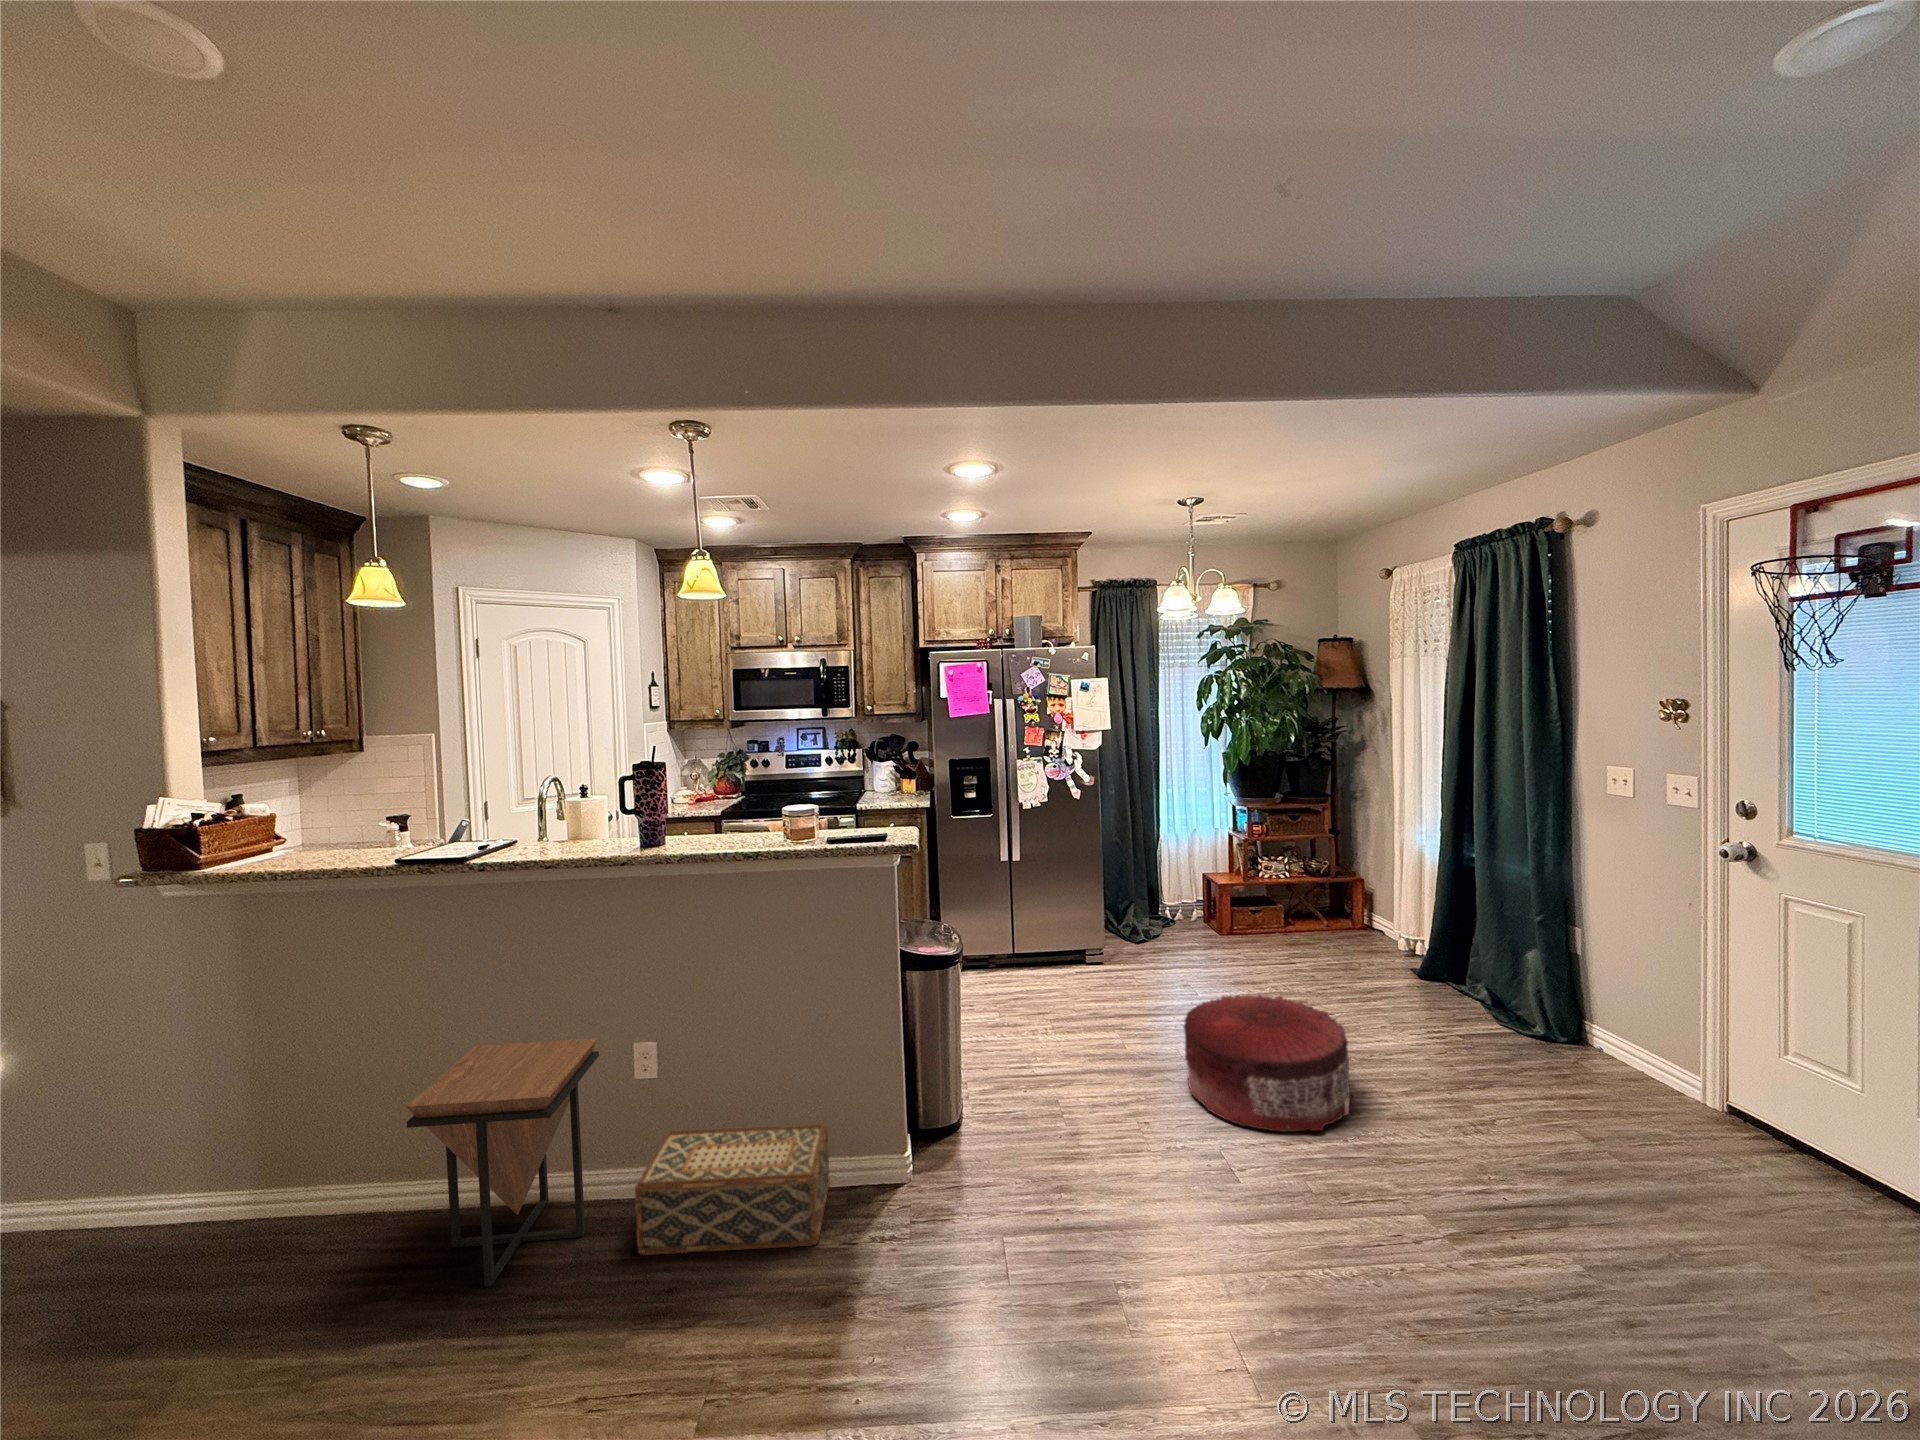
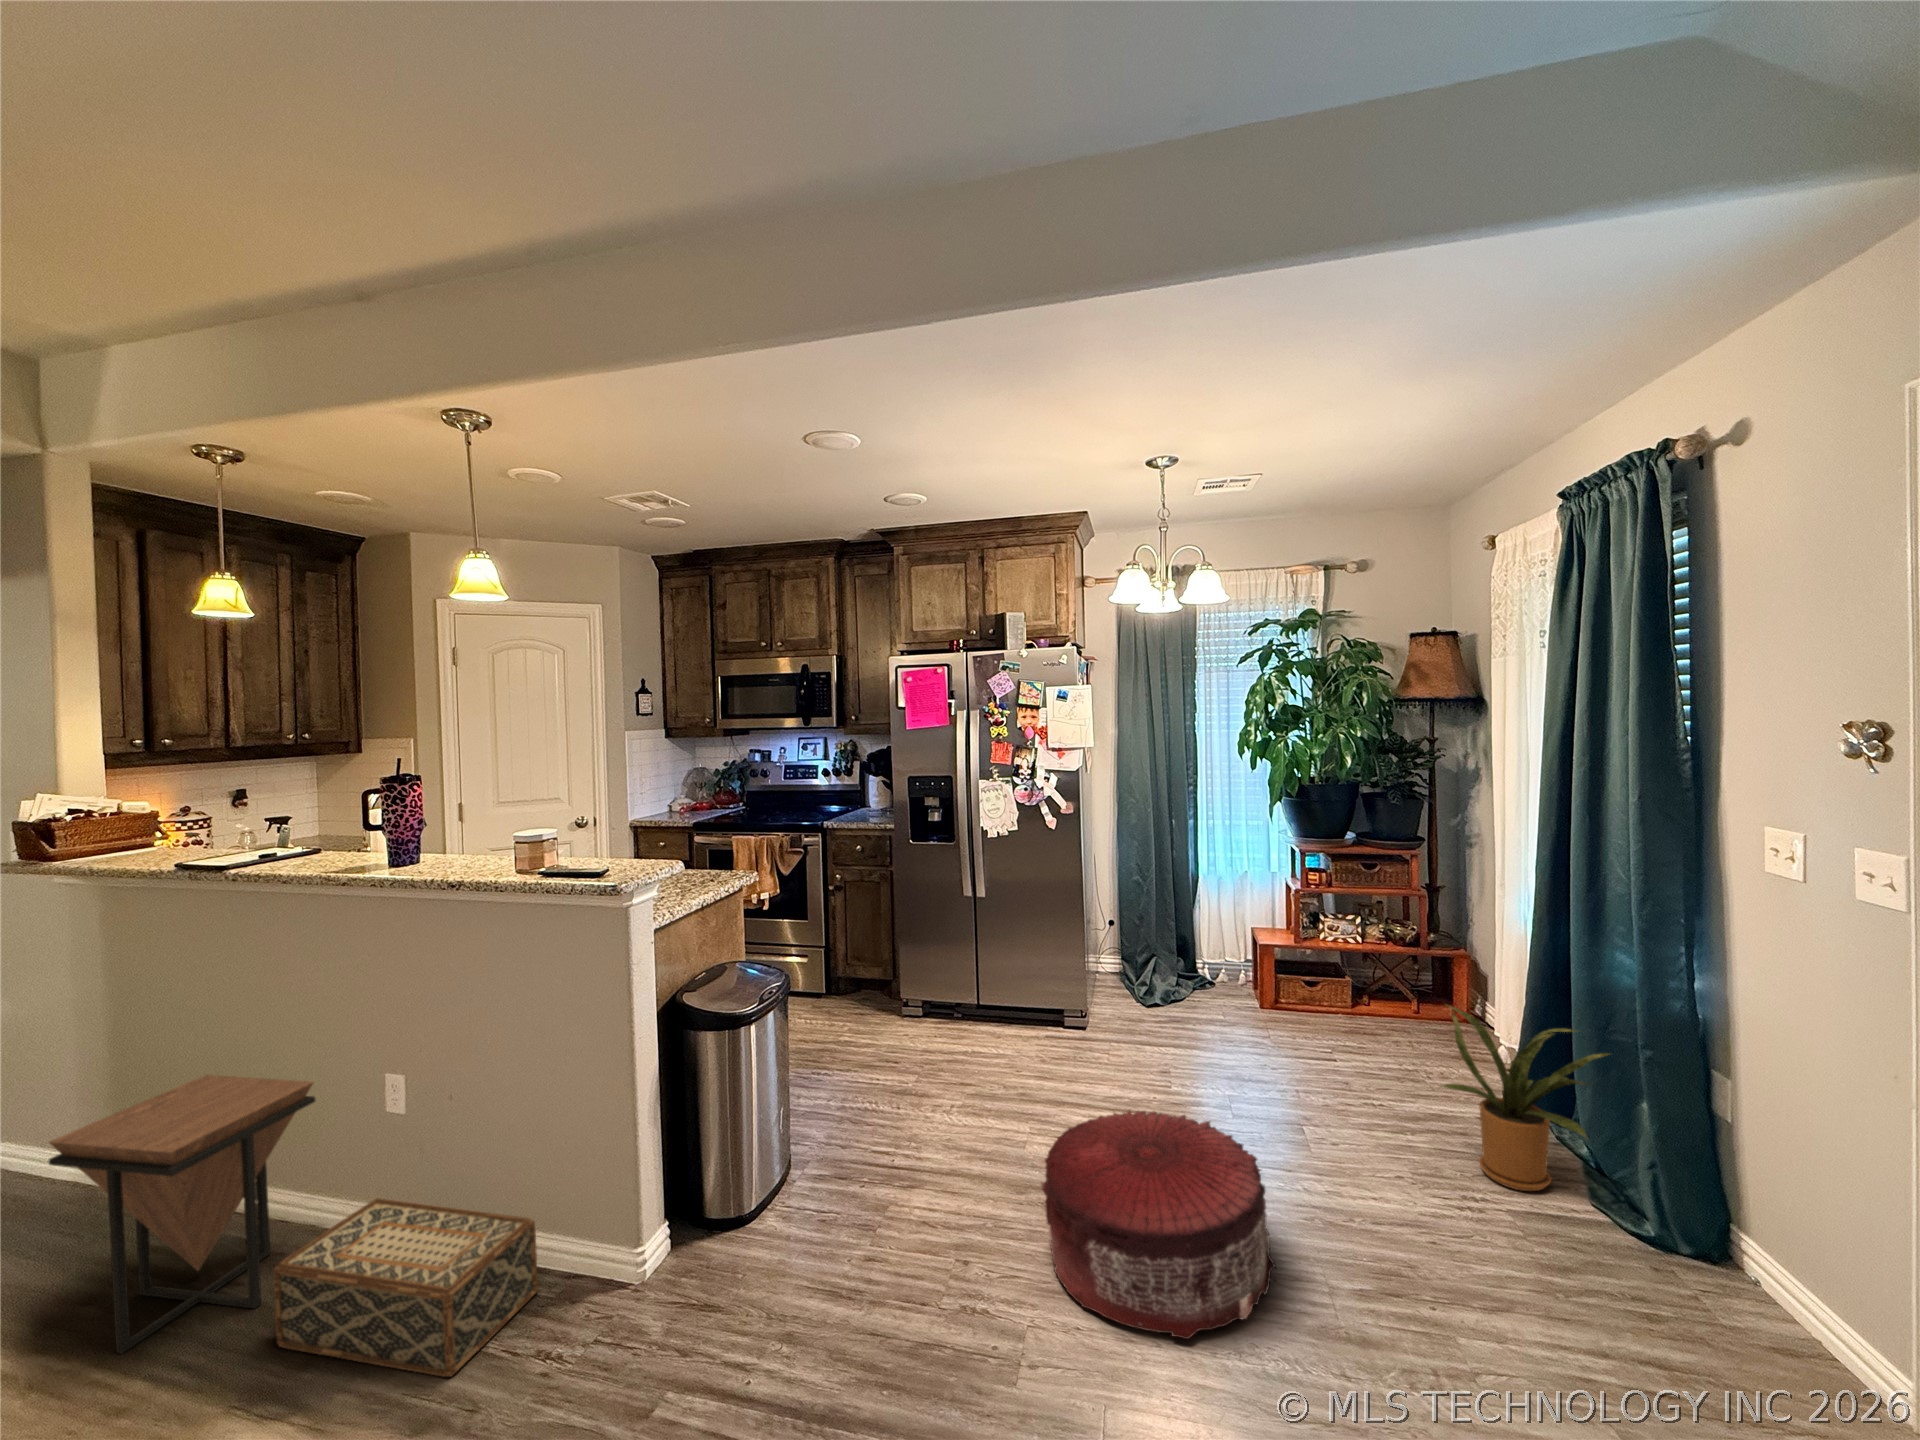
house plant: none [1392,905,1512,1023] -> present [1442,1006,1608,1191]

